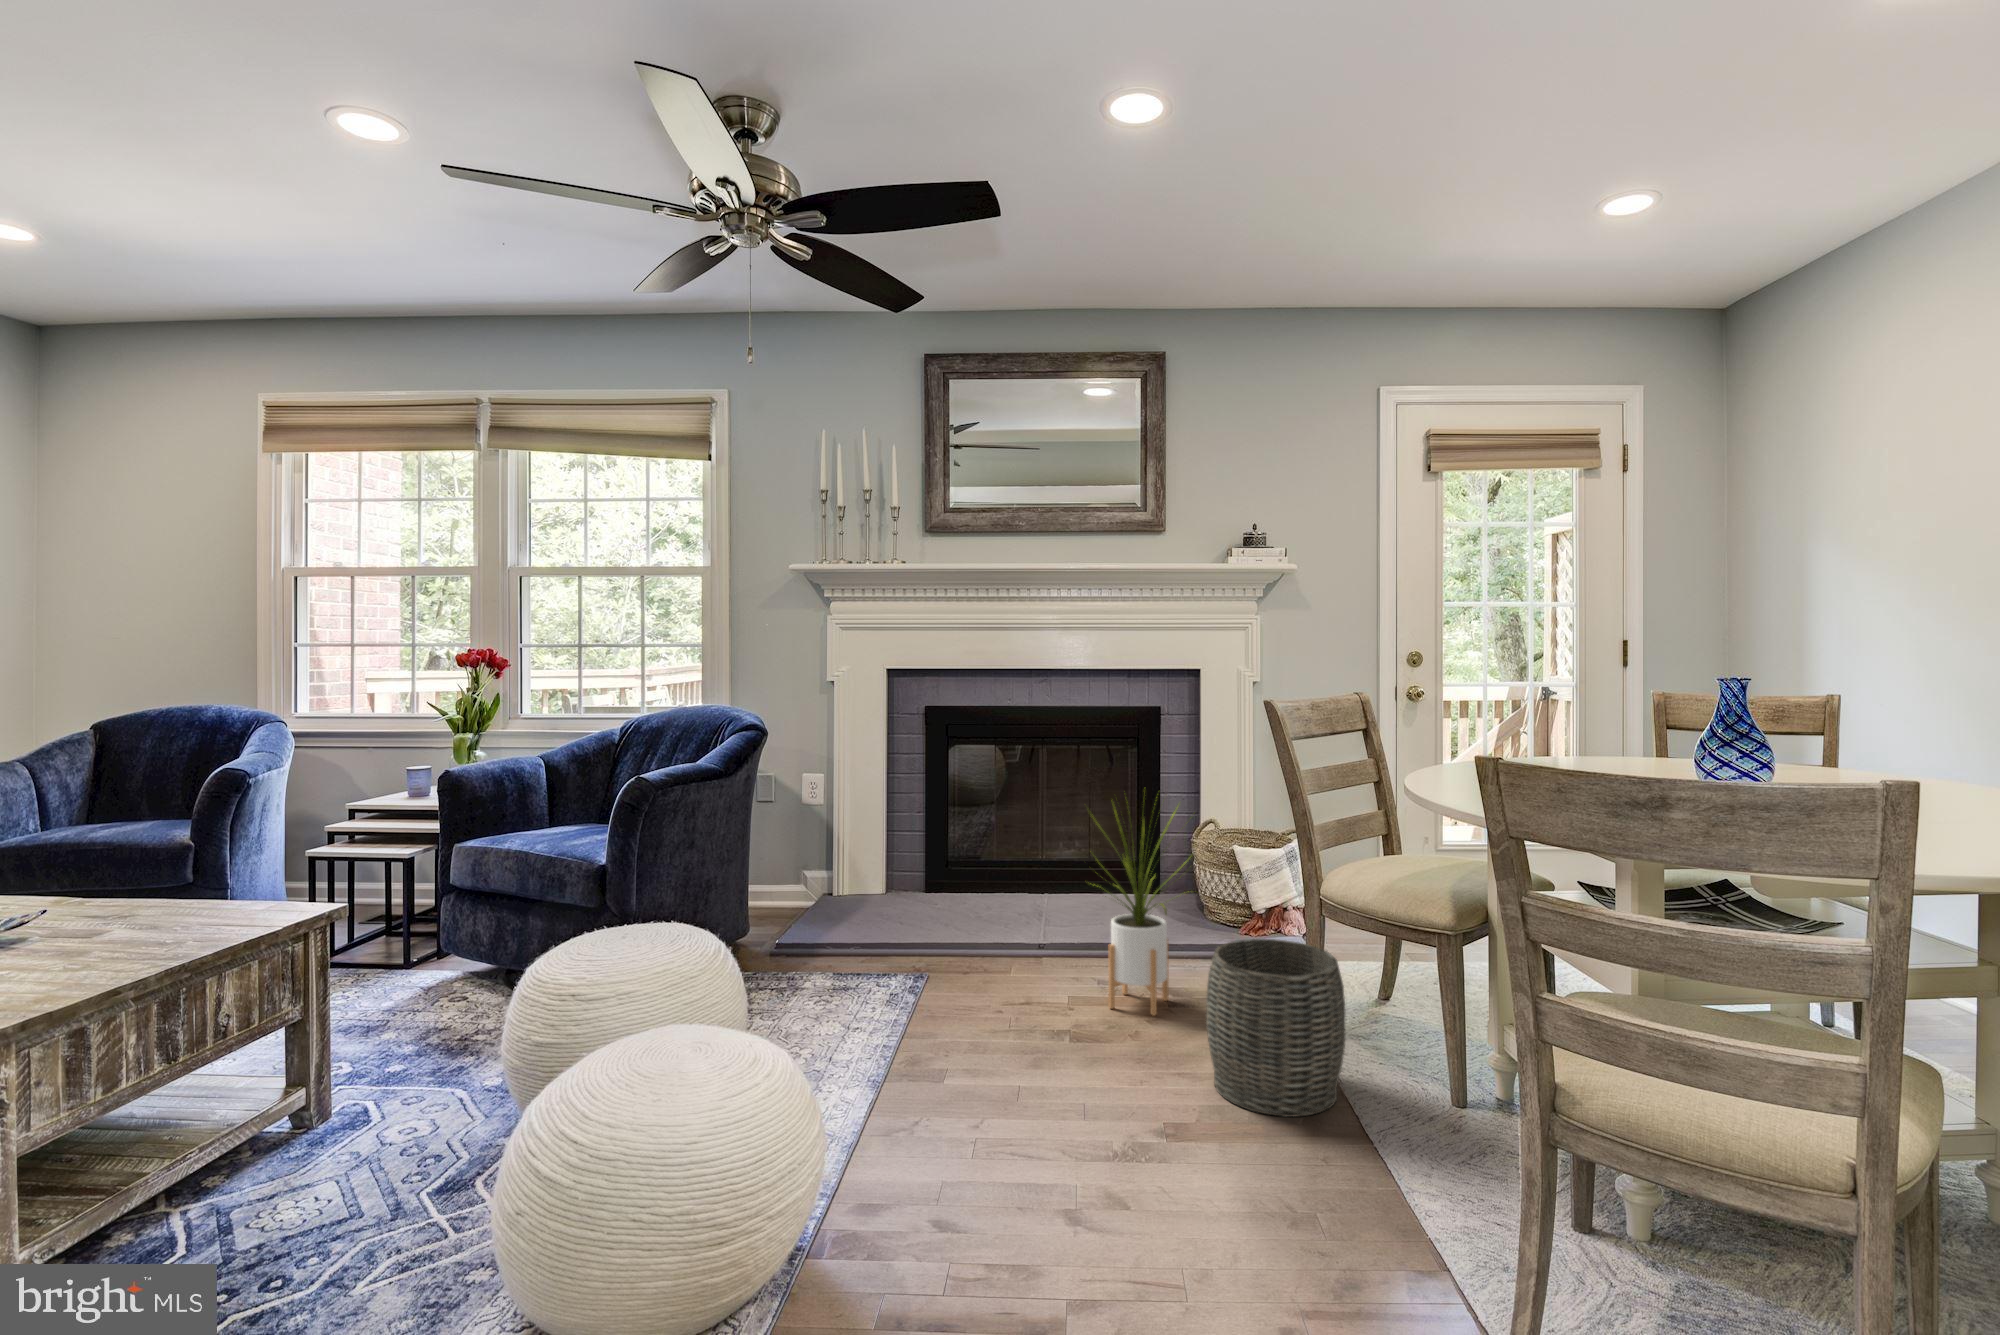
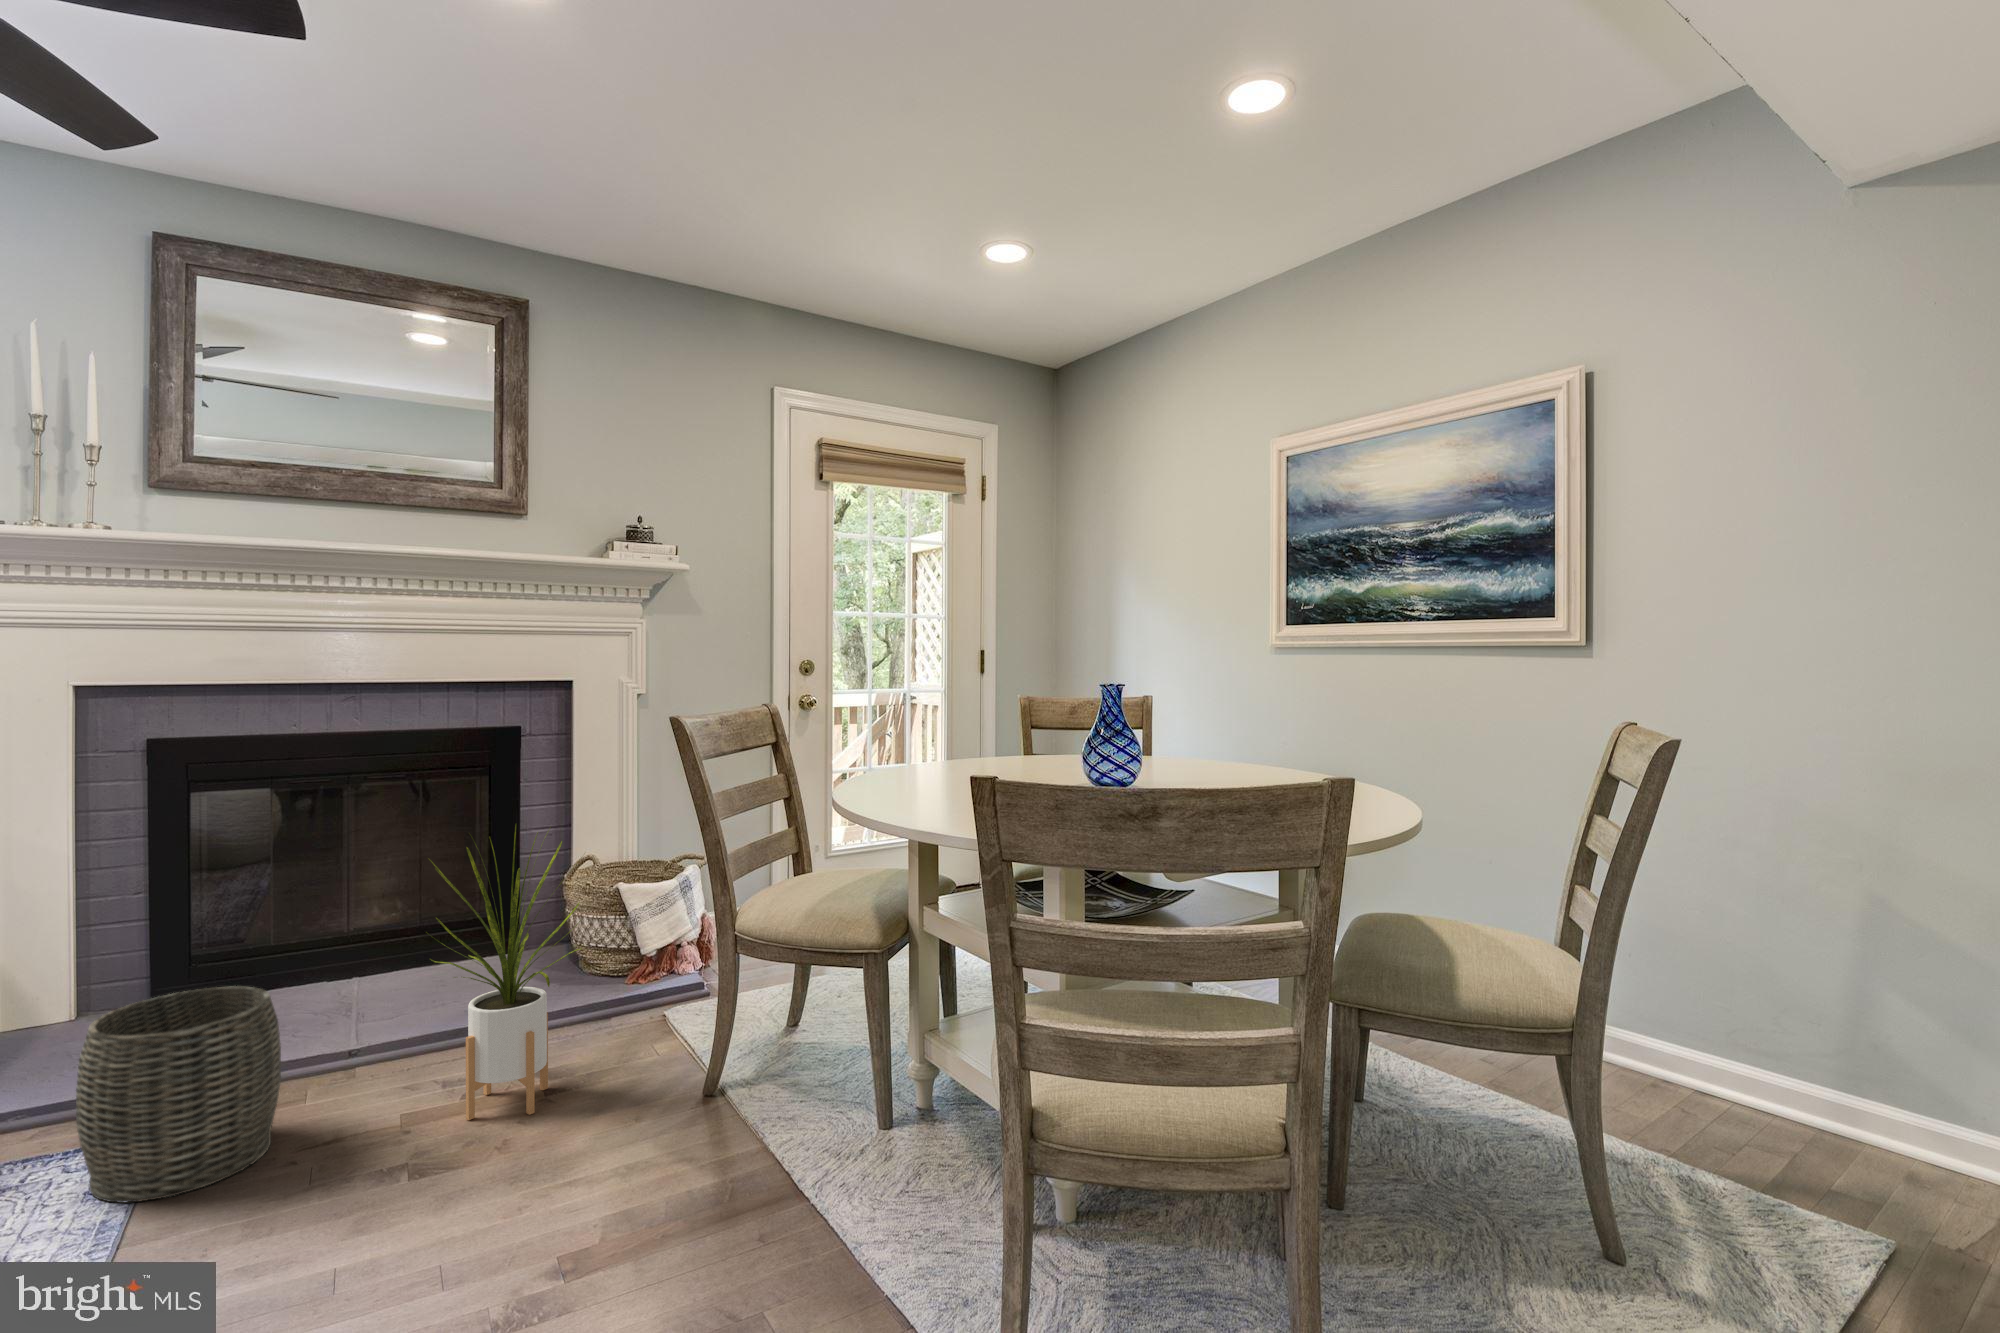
woven basket: present [1206,939,1345,1117] -> present [76,986,281,1202]

